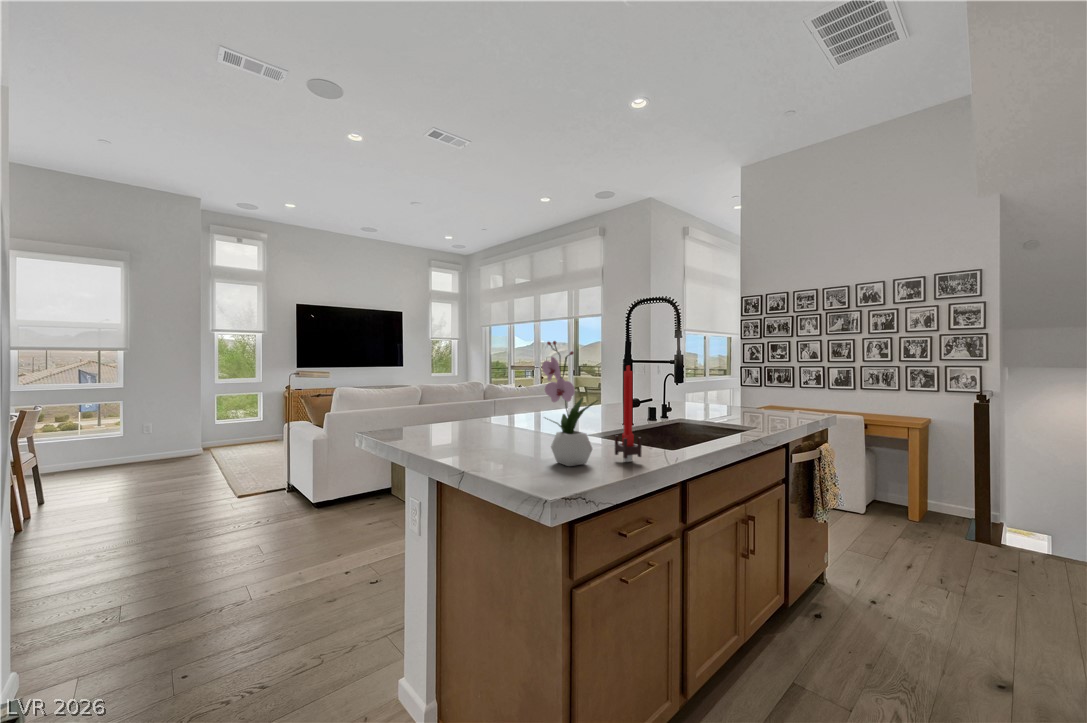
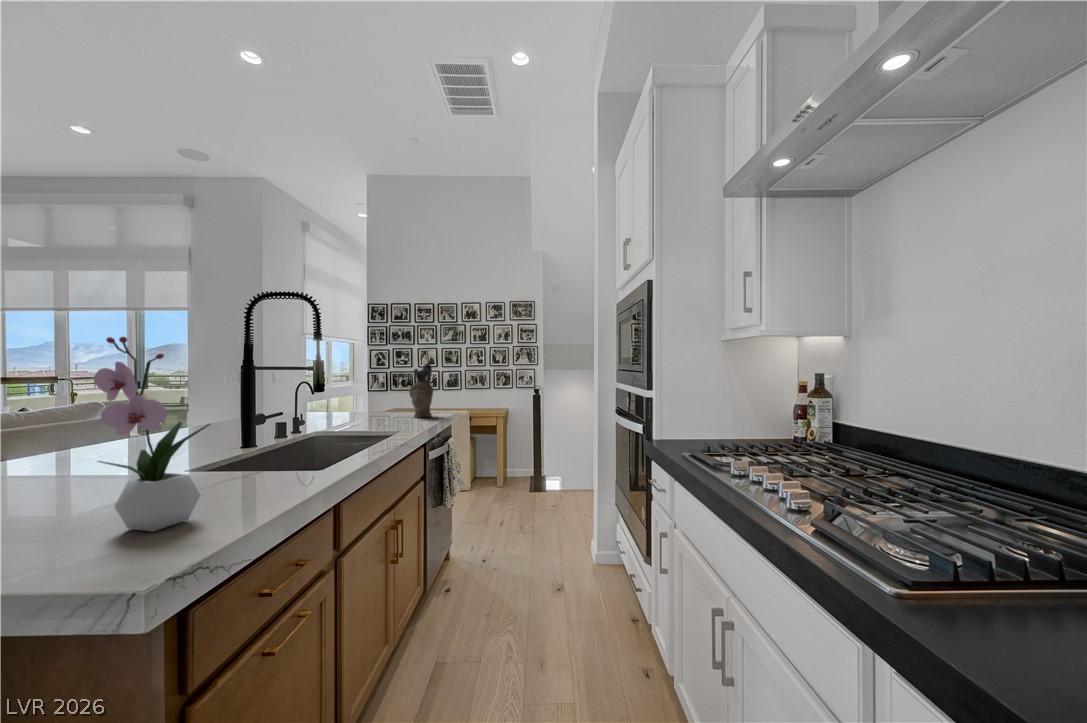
ceramic pitcher: none [774,357,802,417] -> present [410,363,433,417]
candle: present [615,366,642,462] -> none [238,374,280,502]

